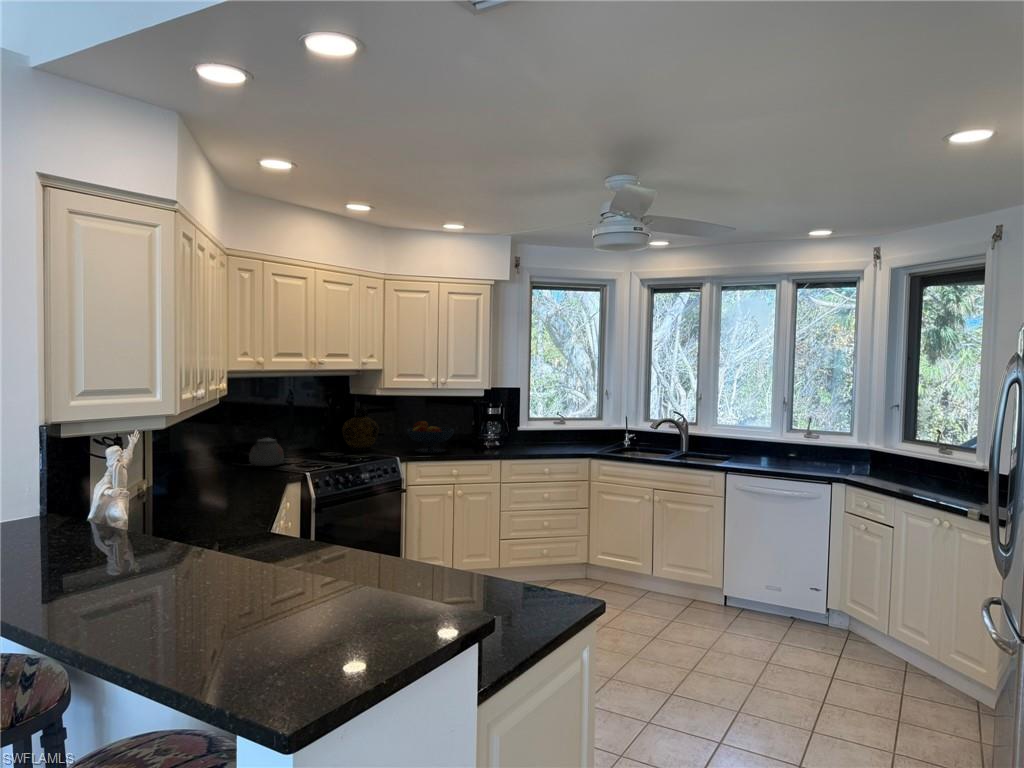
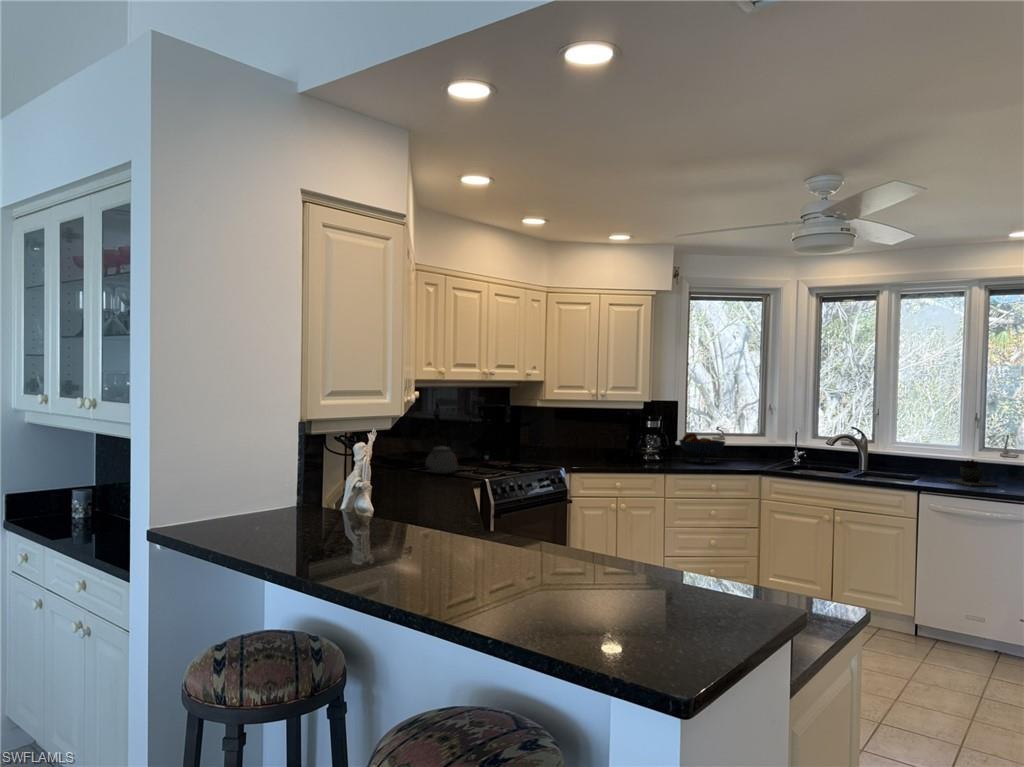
ceramic jug: present [342,406,379,451] -> none [504,418,540,462]
fruit bowl: present [407,421,454,453] -> present [679,433,725,463]
succulent plant: none [753,442,795,466] -> present [946,460,998,486]

